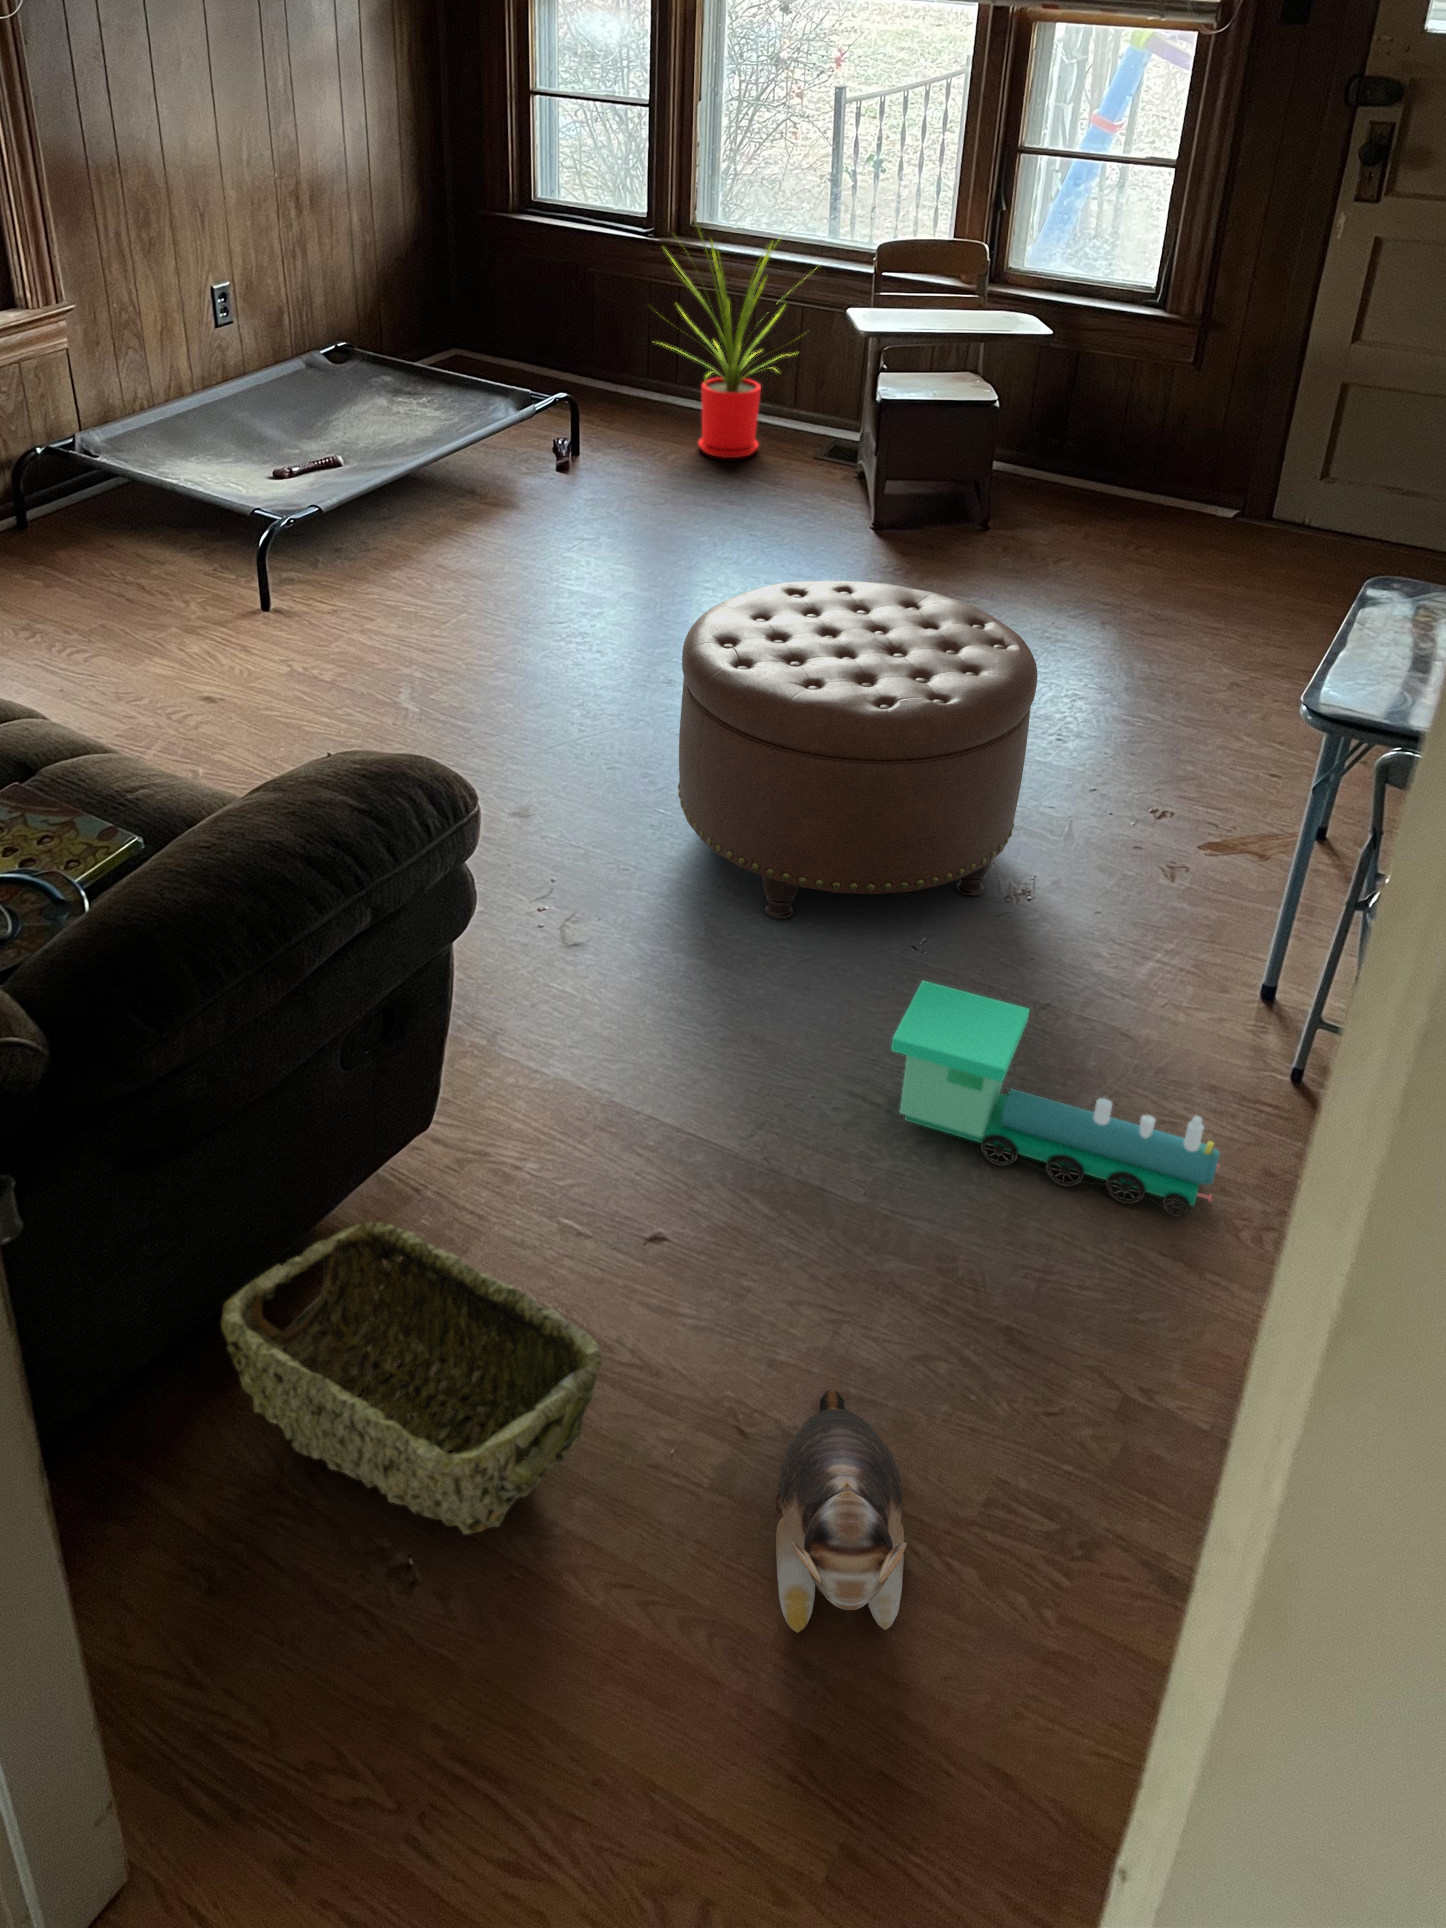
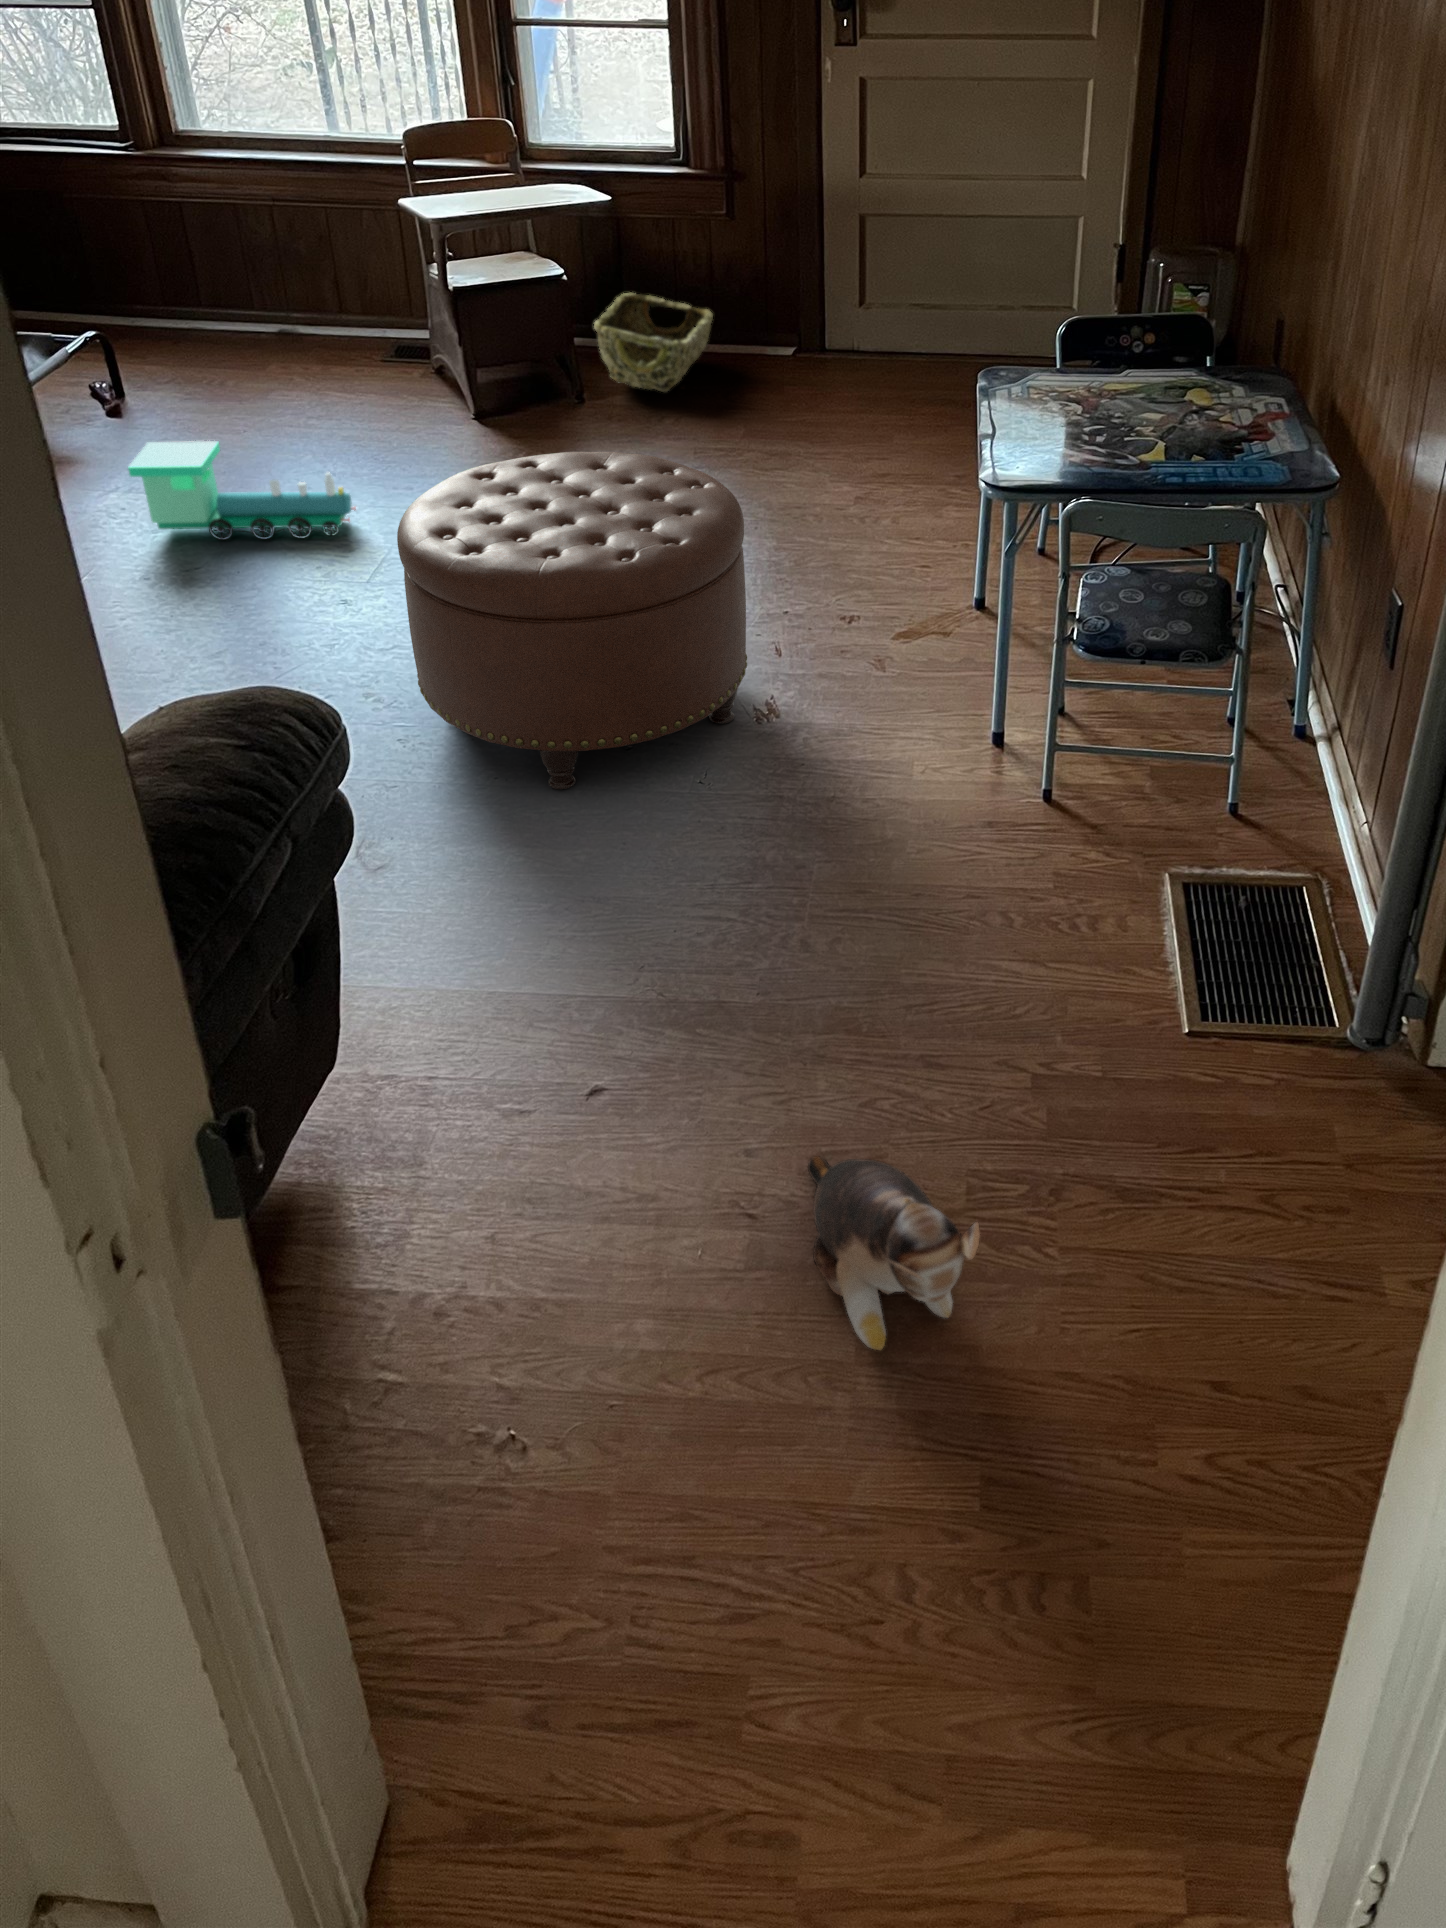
house plant: present [657,226,788,458] -> none [161,126,349,376]
toy train: present [891,981,1220,1217] -> present [128,441,356,540]
woven basket: present [221,1222,602,1534] -> present [594,292,713,392]

